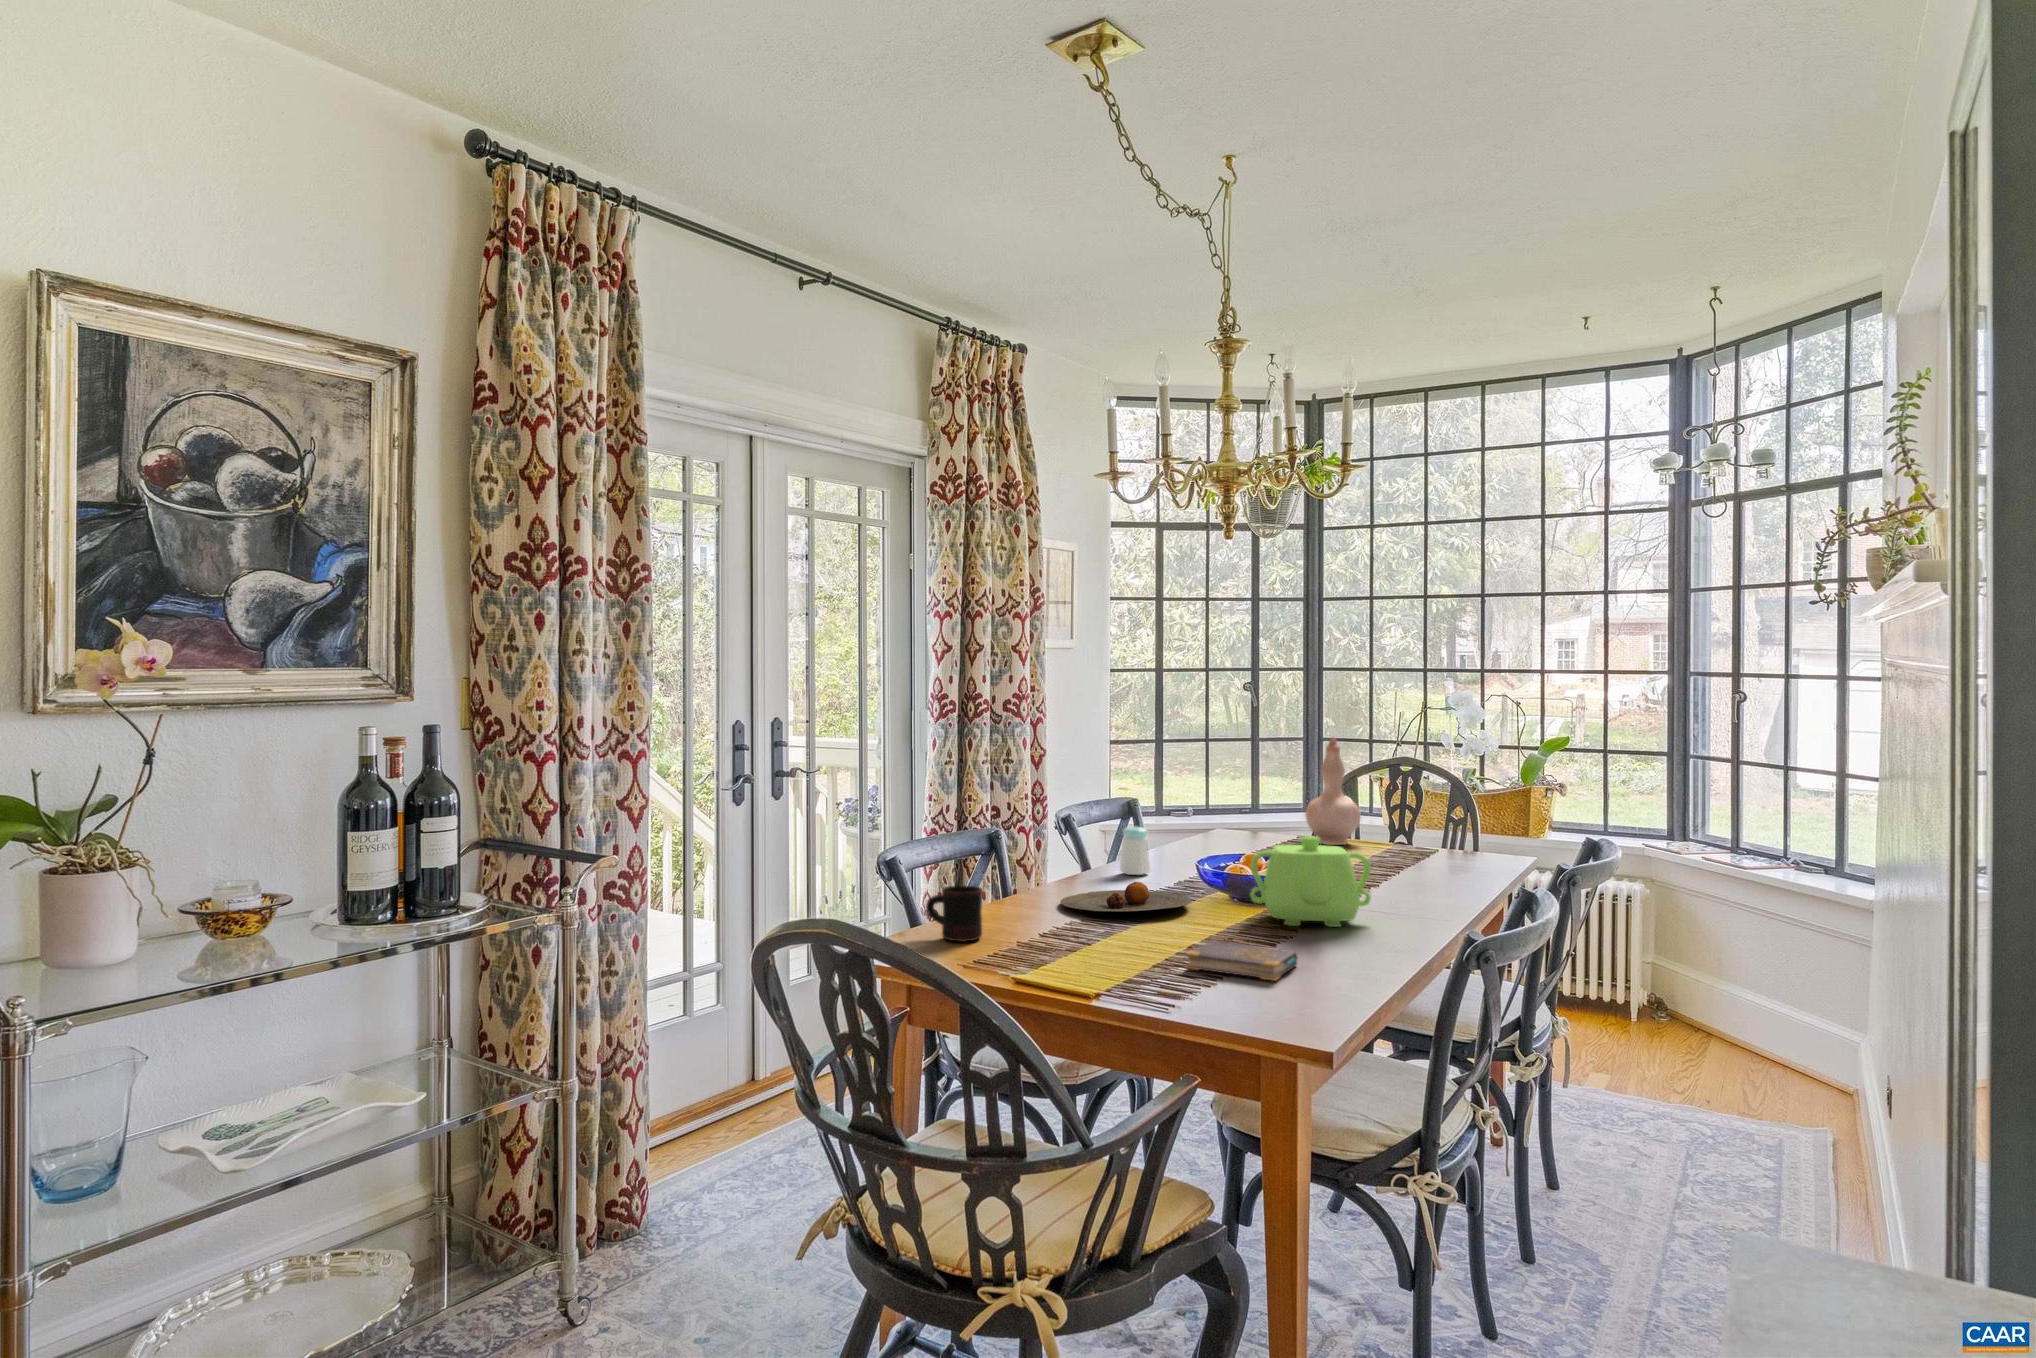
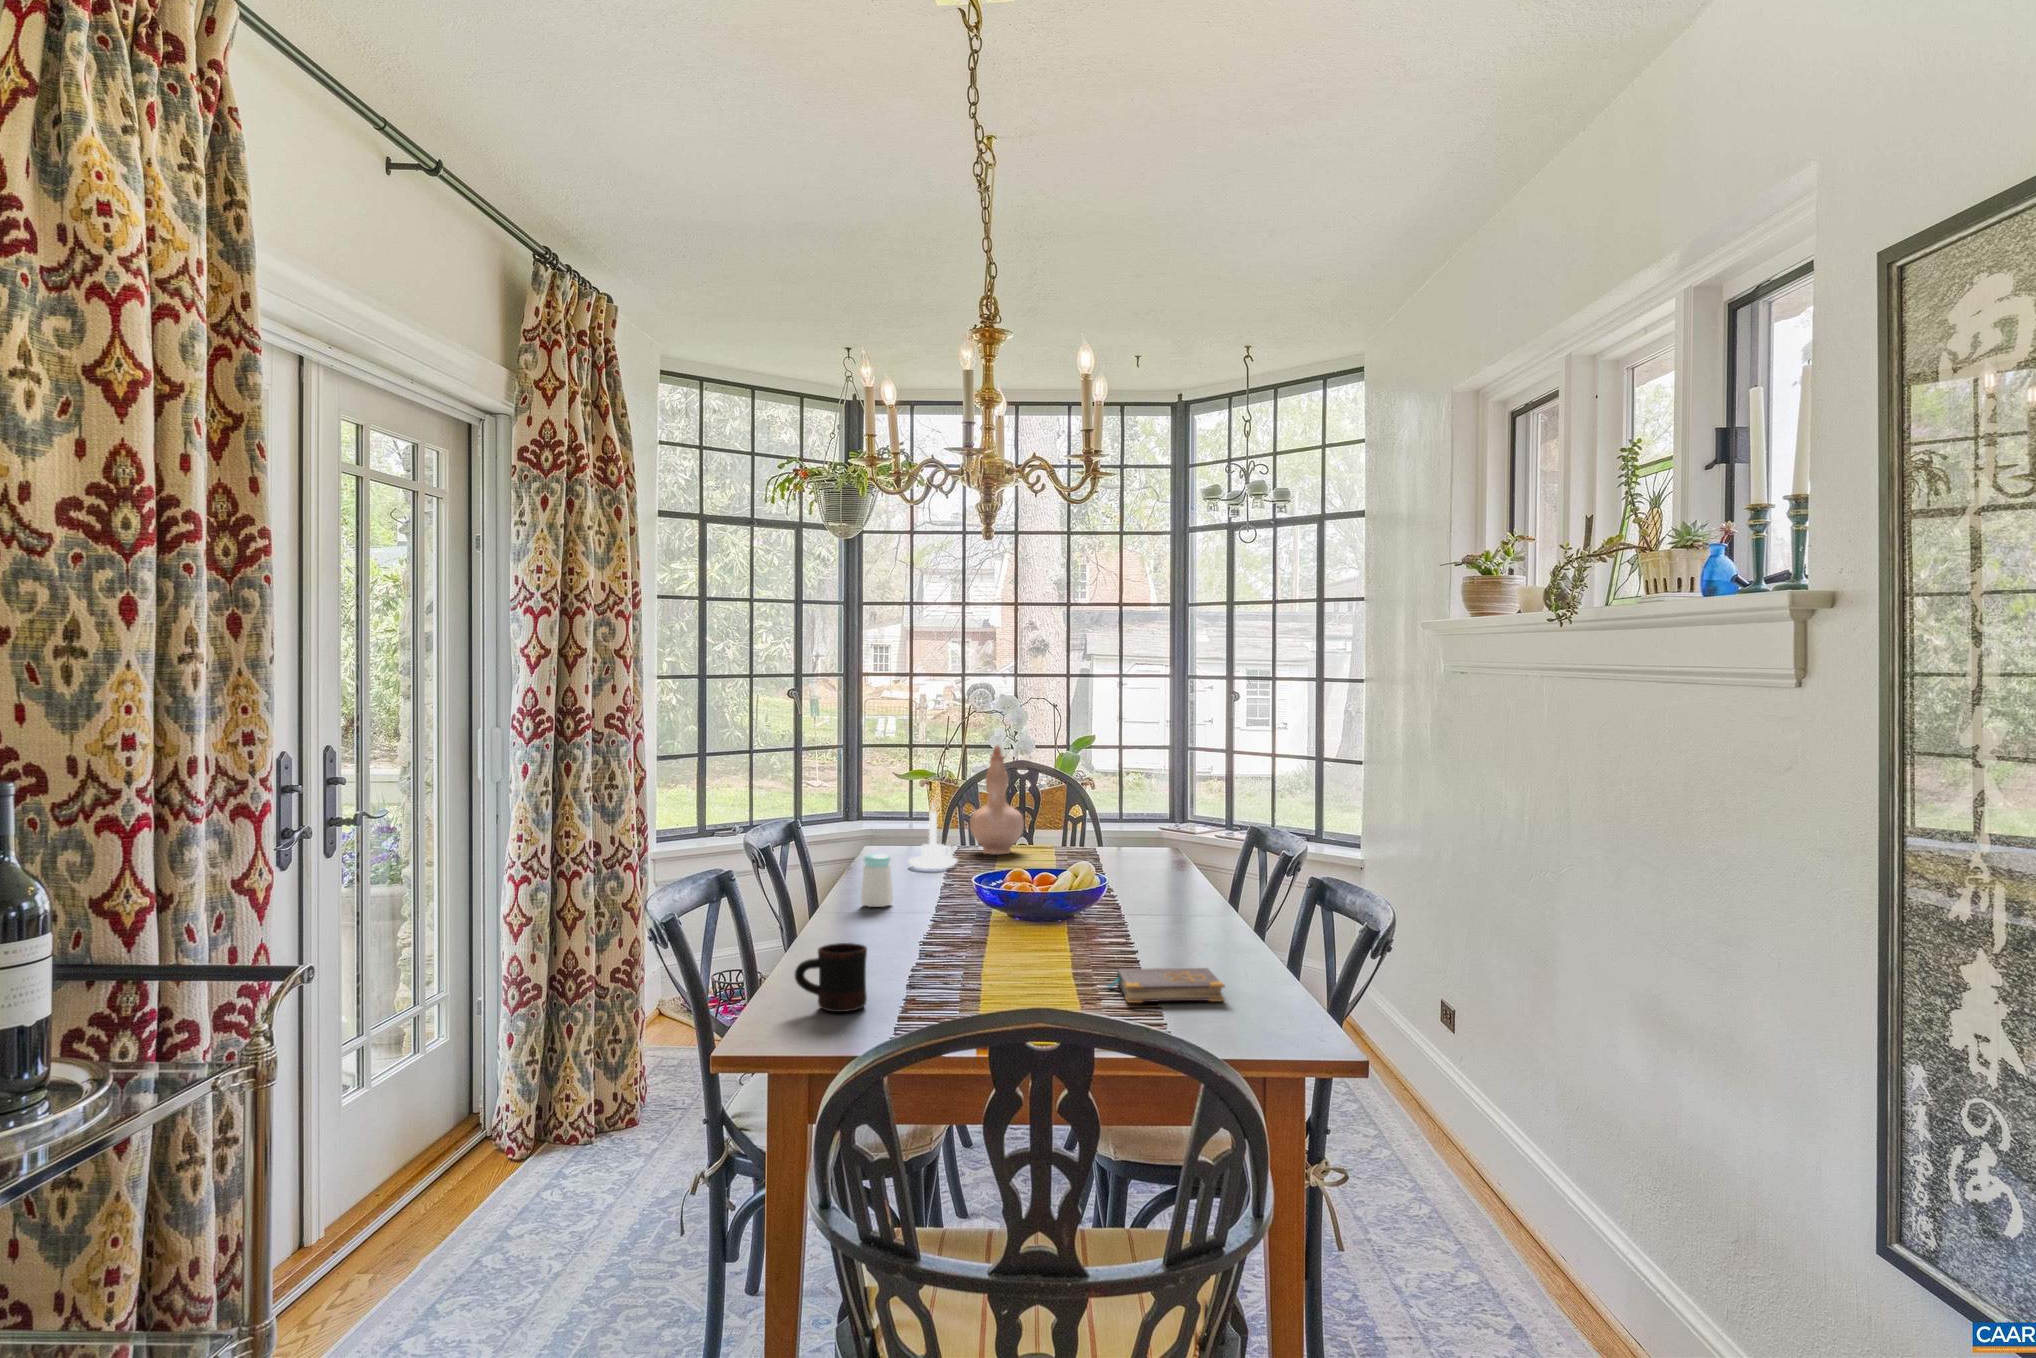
candle holder: none [1223,787,1272,851] -> present [909,806,958,869]
teapot: present [1250,836,1371,927] -> none [1078,850,1182,942]
plate: present [1060,882,1192,912] -> none [865,915,1012,953]

